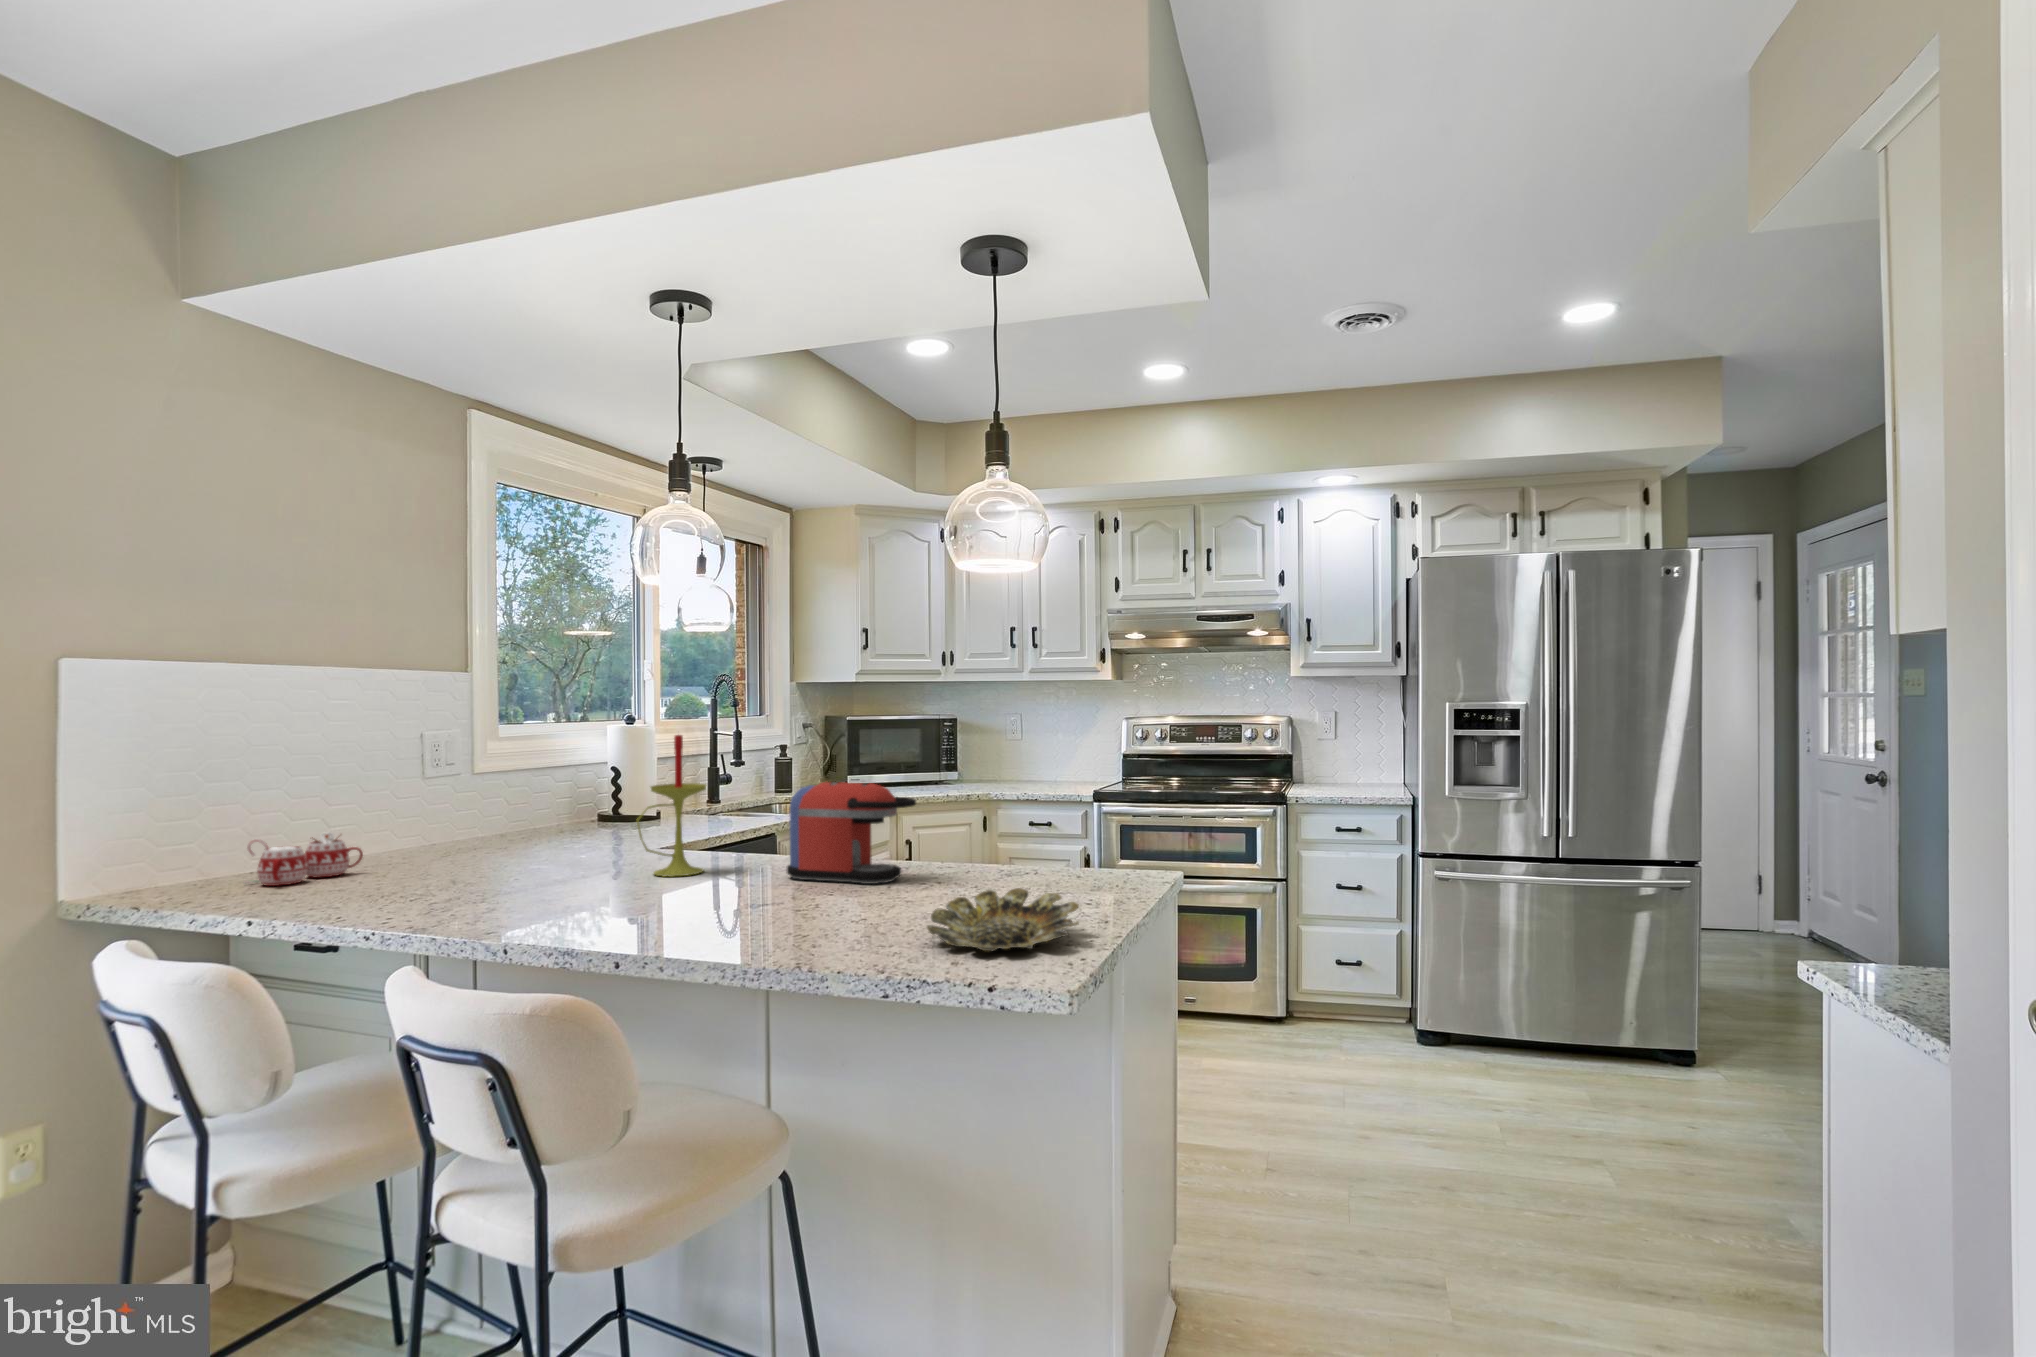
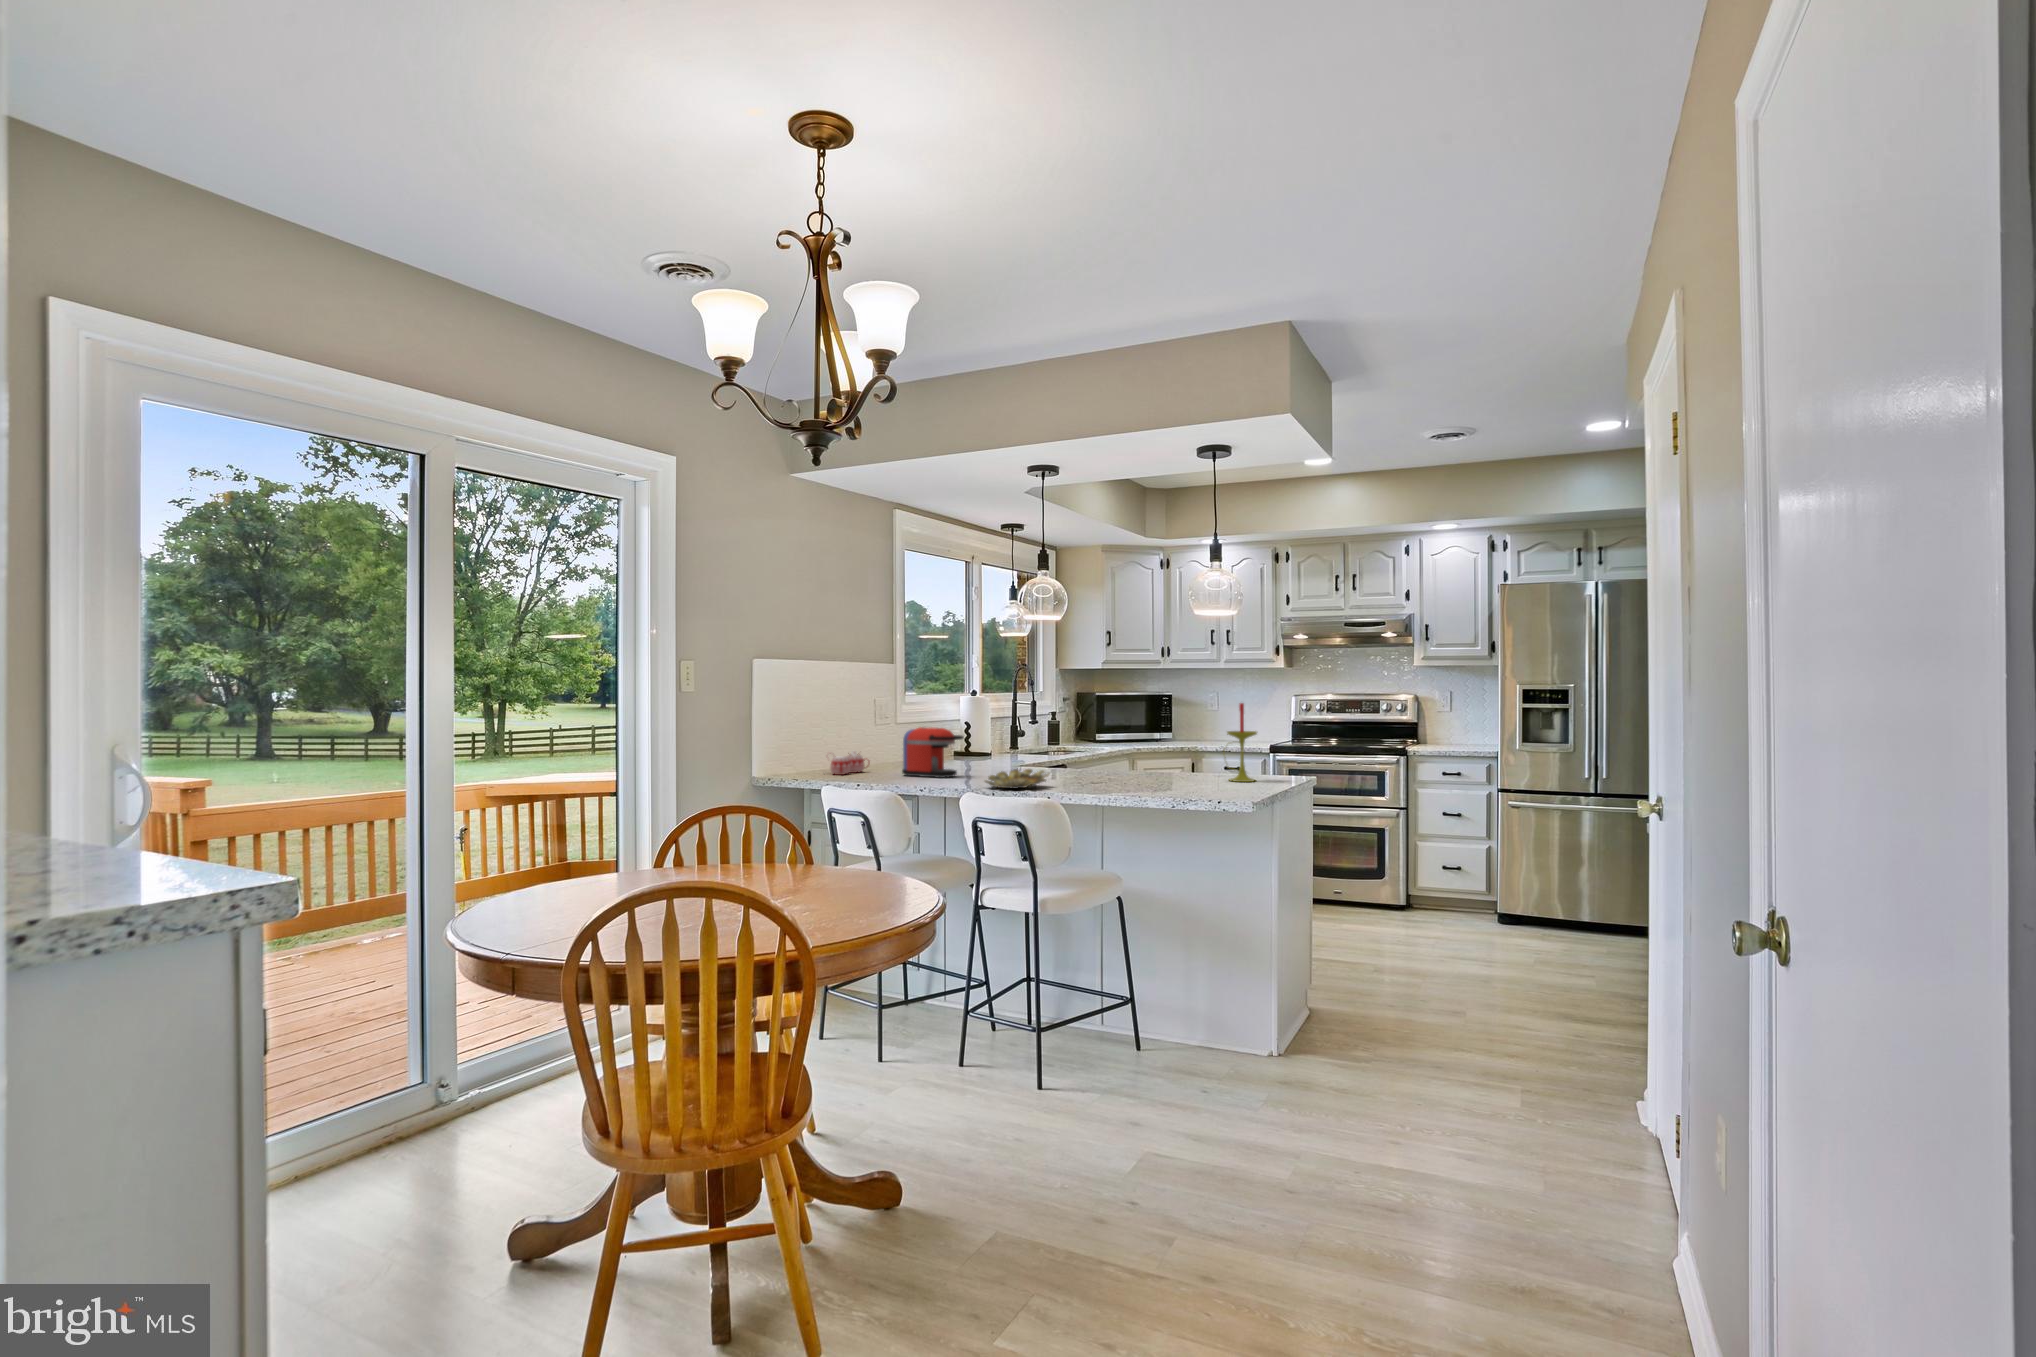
candle: present [637,735,707,877] -> present [1227,703,1257,782]
coffee maker: present [787,782,916,884] -> present [902,727,964,778]
bowl: present [927,888,1079,951] -> present [985,769,1049,789]

